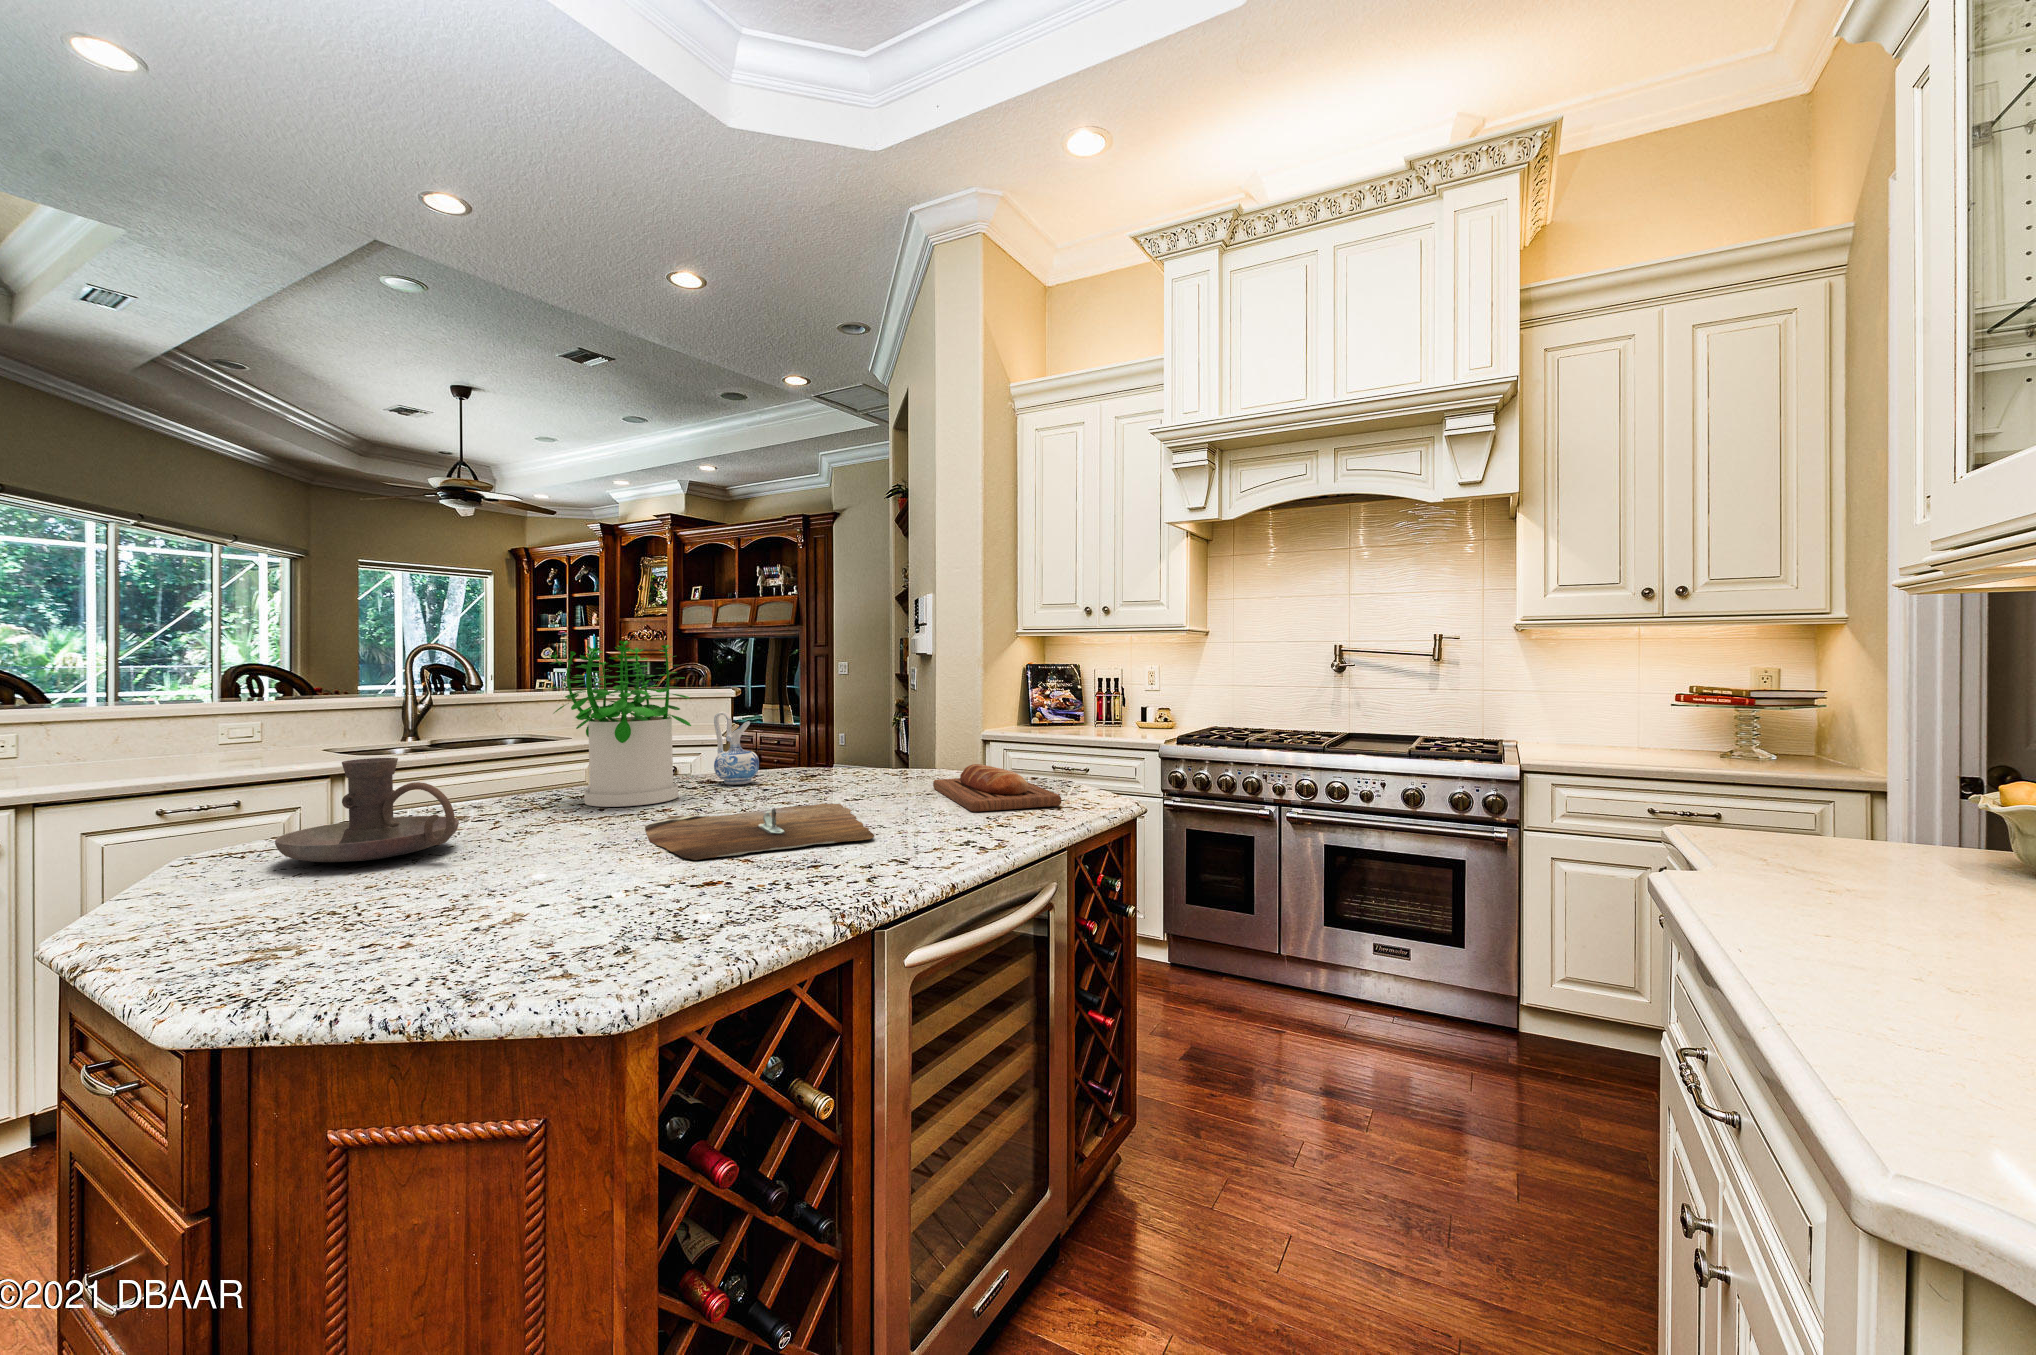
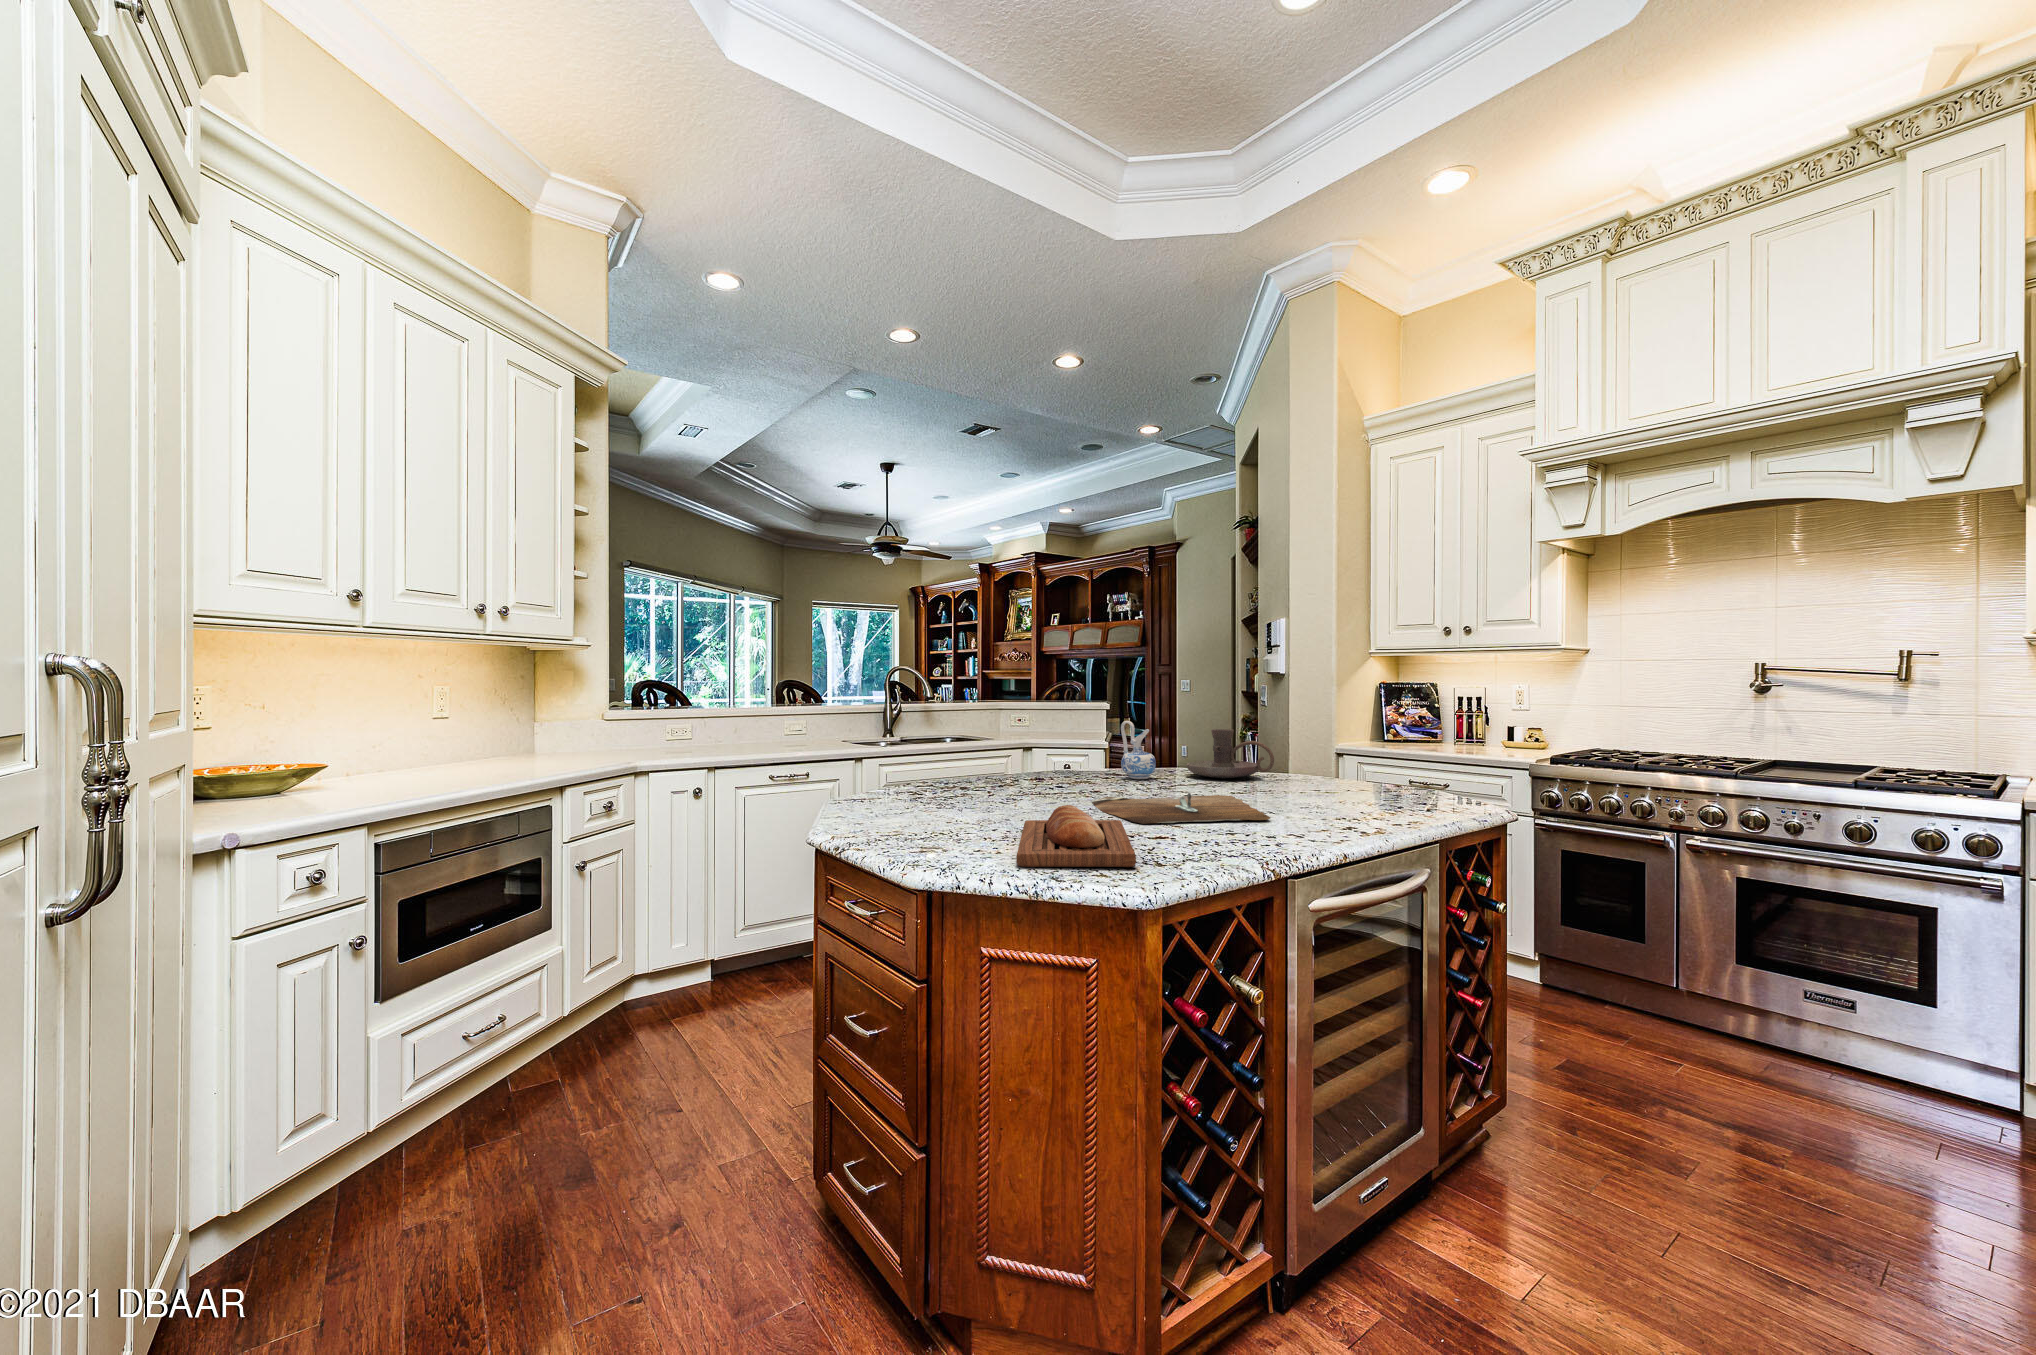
potted plant: present [549,641,691,807] -> none [1013,666,1111,789]
candle holder: present [275,758,459,862] -> present [1186,729,1274,778]
bread loaf: present [933,764,1061,812] -> present [1016,805,1136,867]

